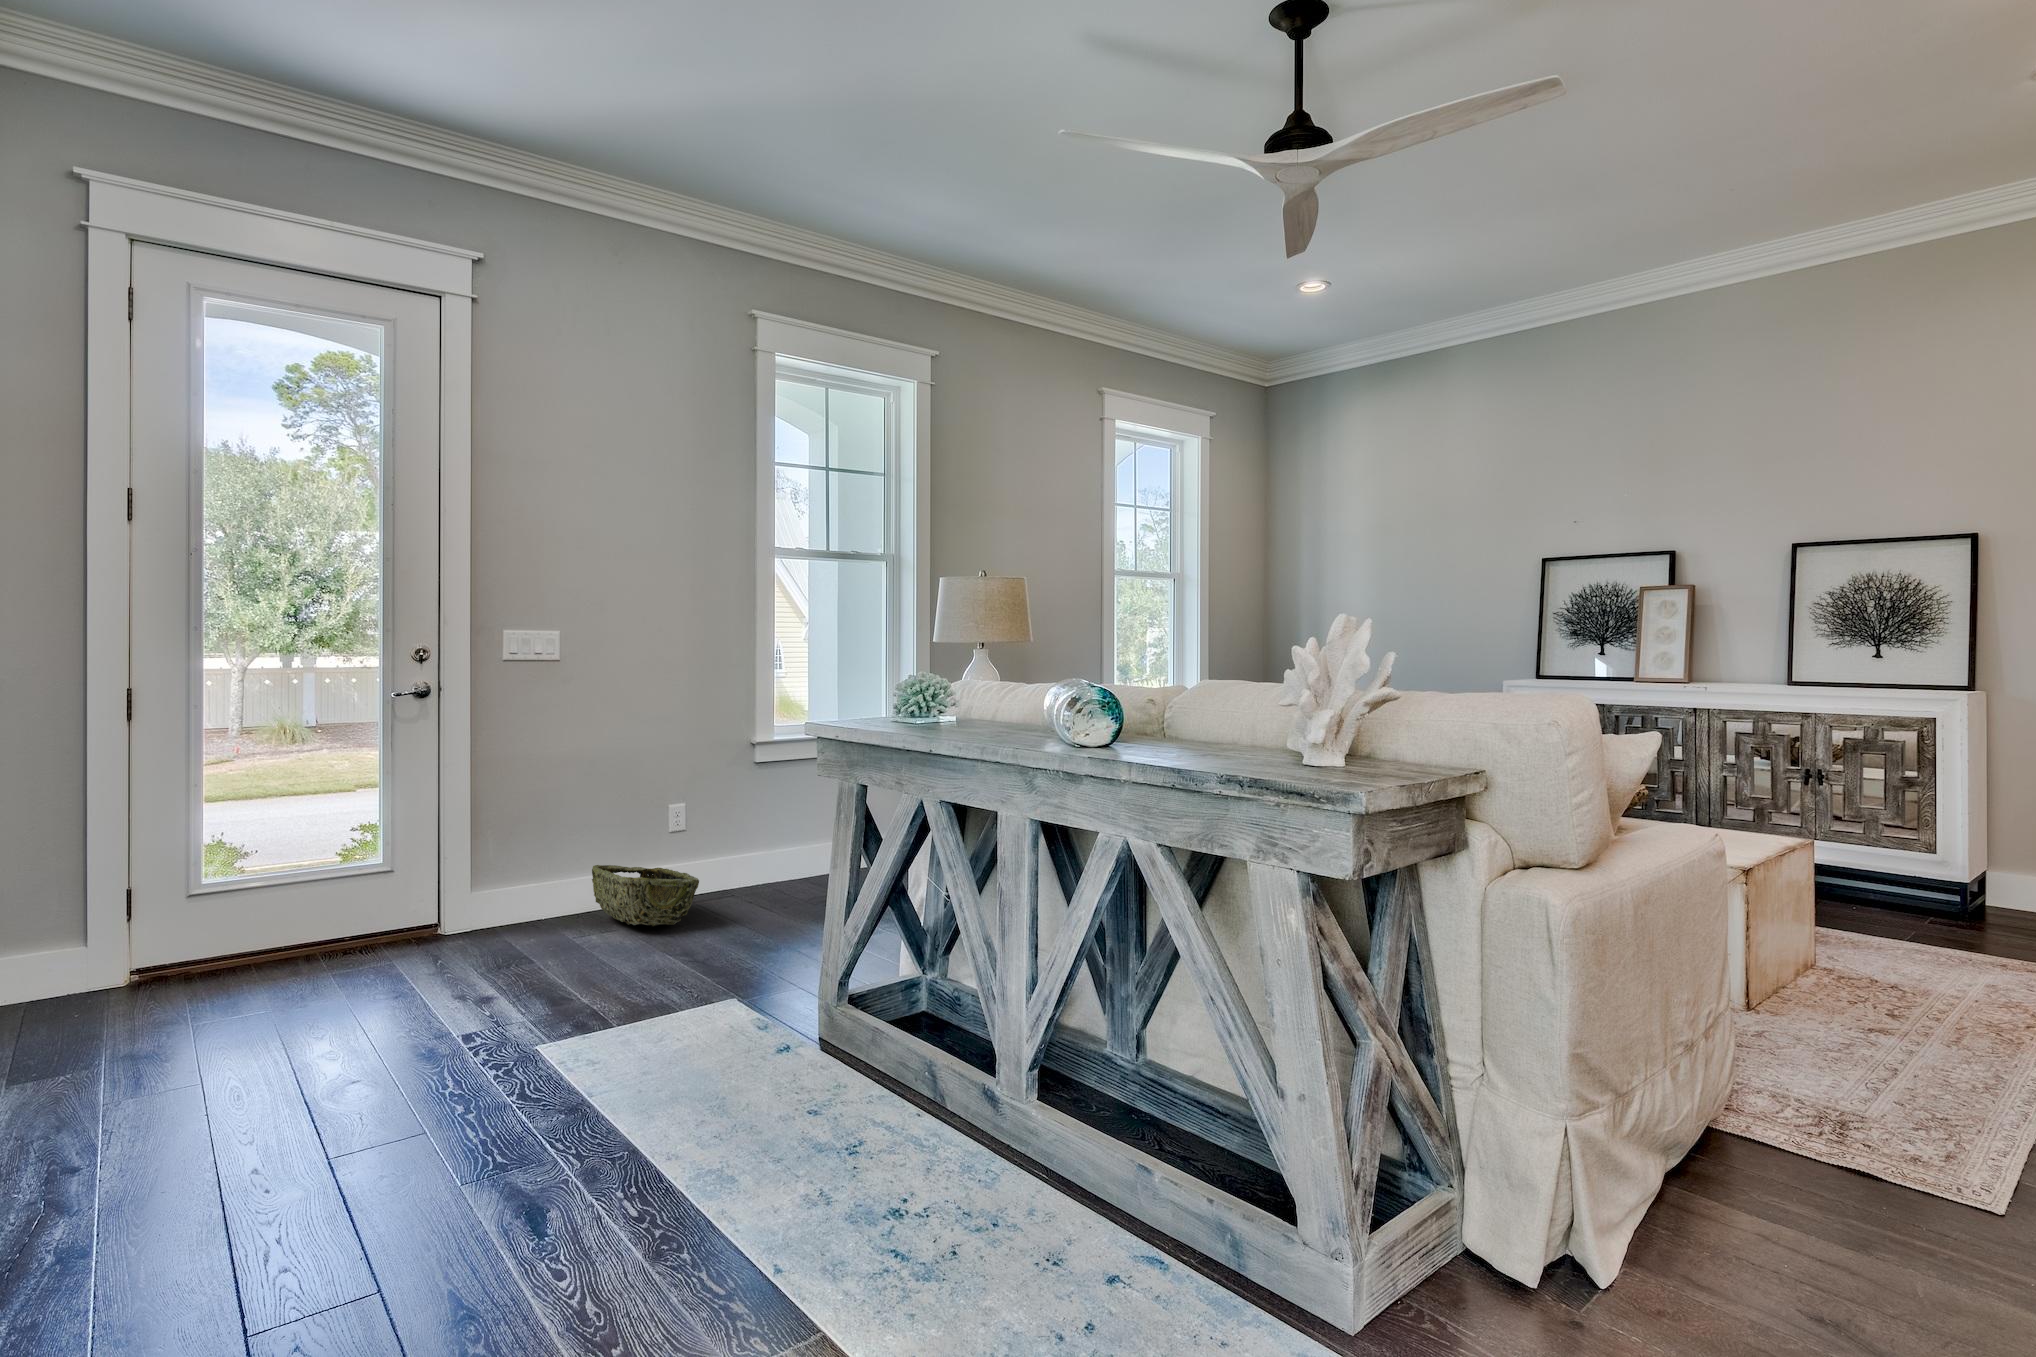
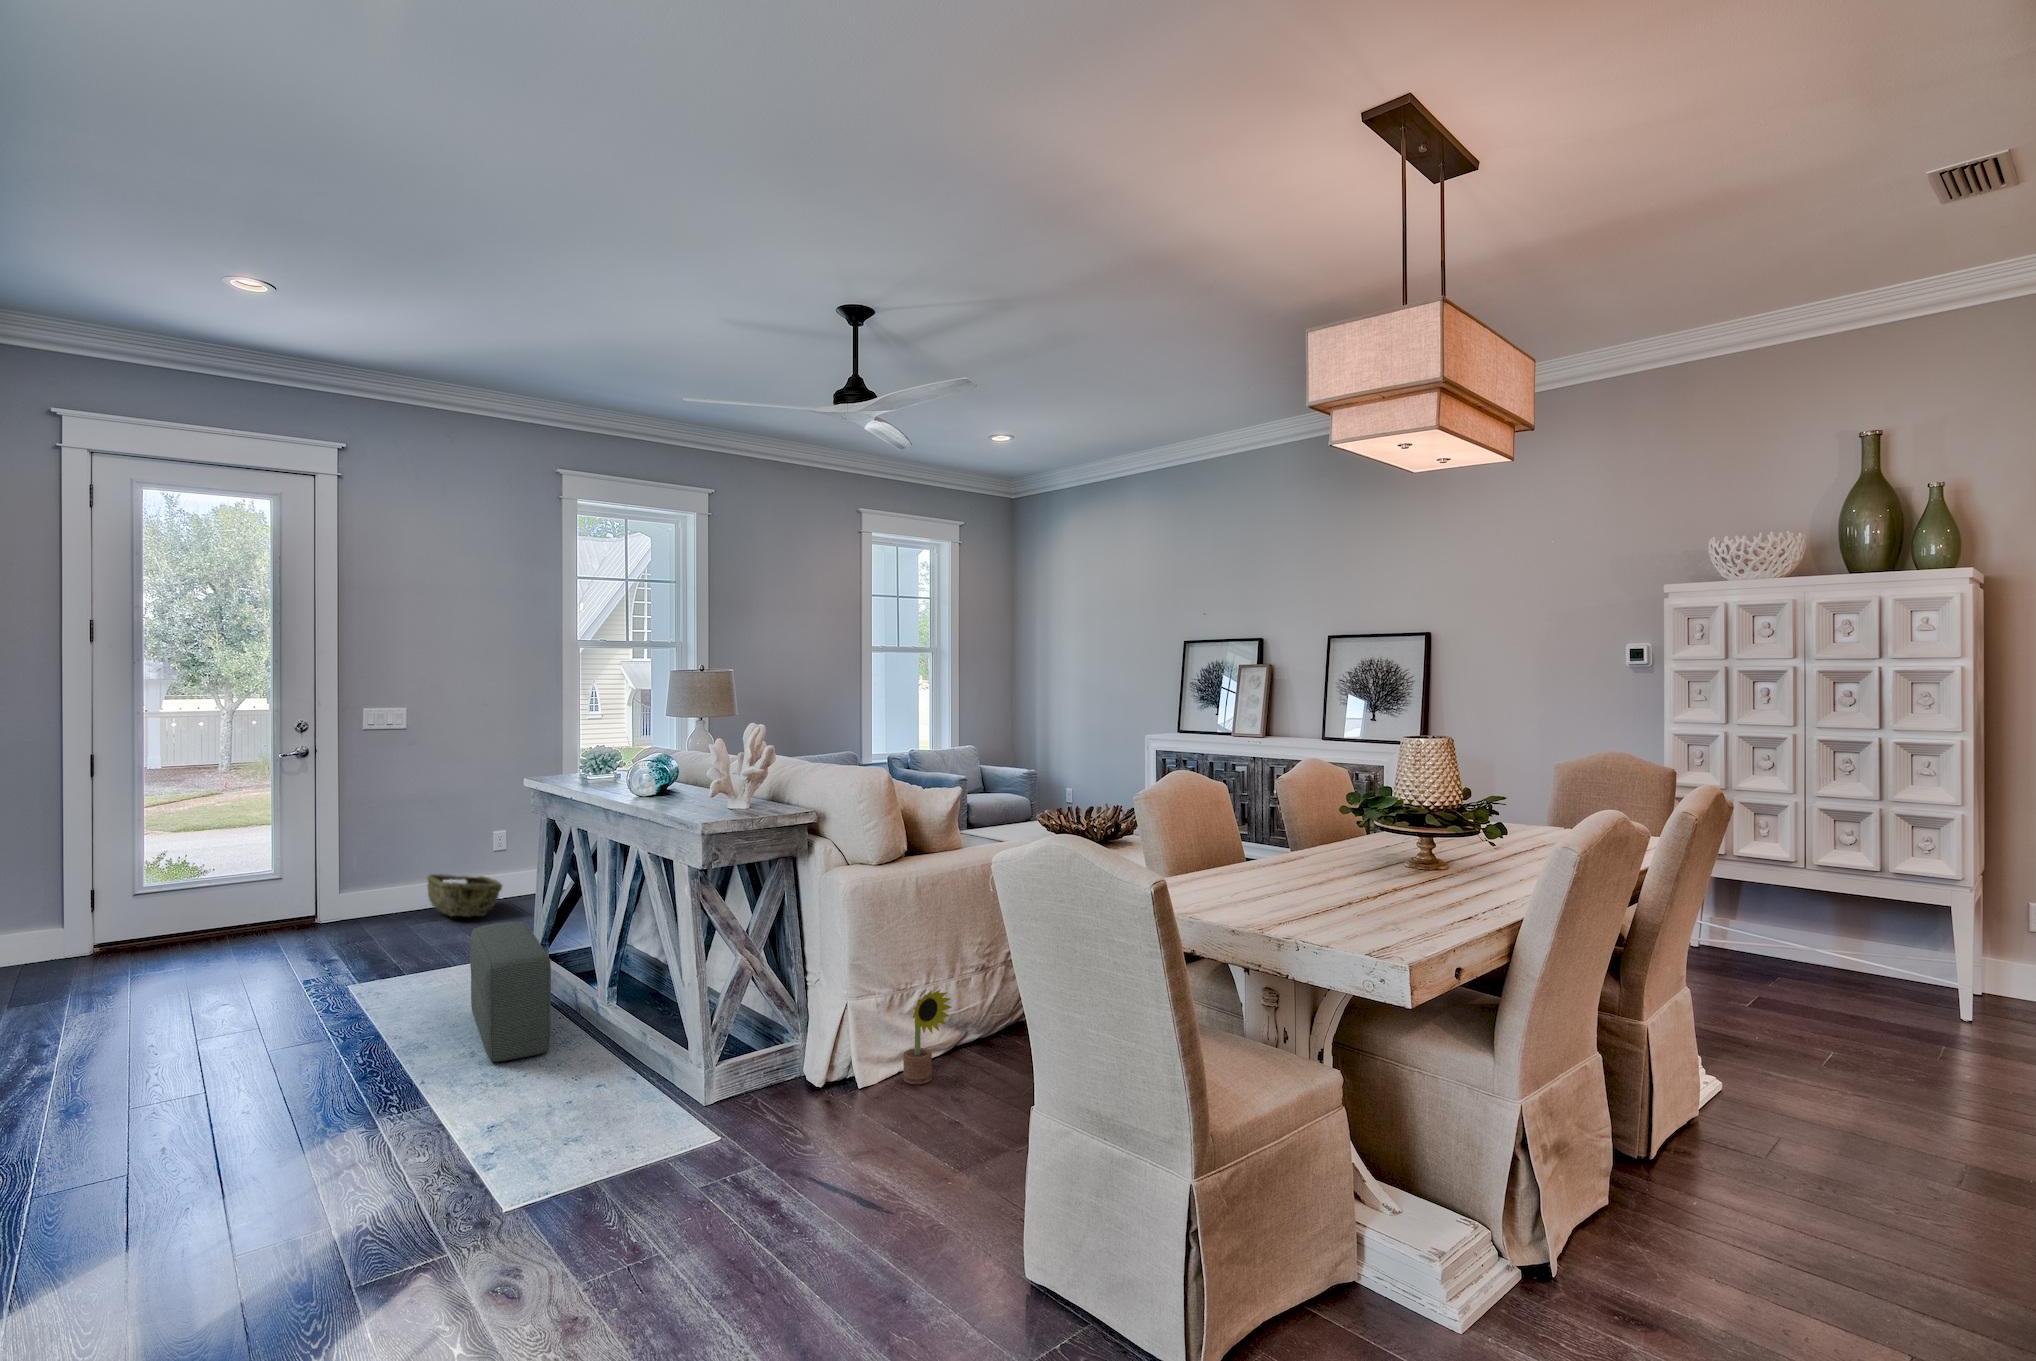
pouf: none [758,948,955,1214] -> present [470,922,551,1062]
decorative plant: none [1663,1101,1770,1281] -> present [903,990,952,1084]

